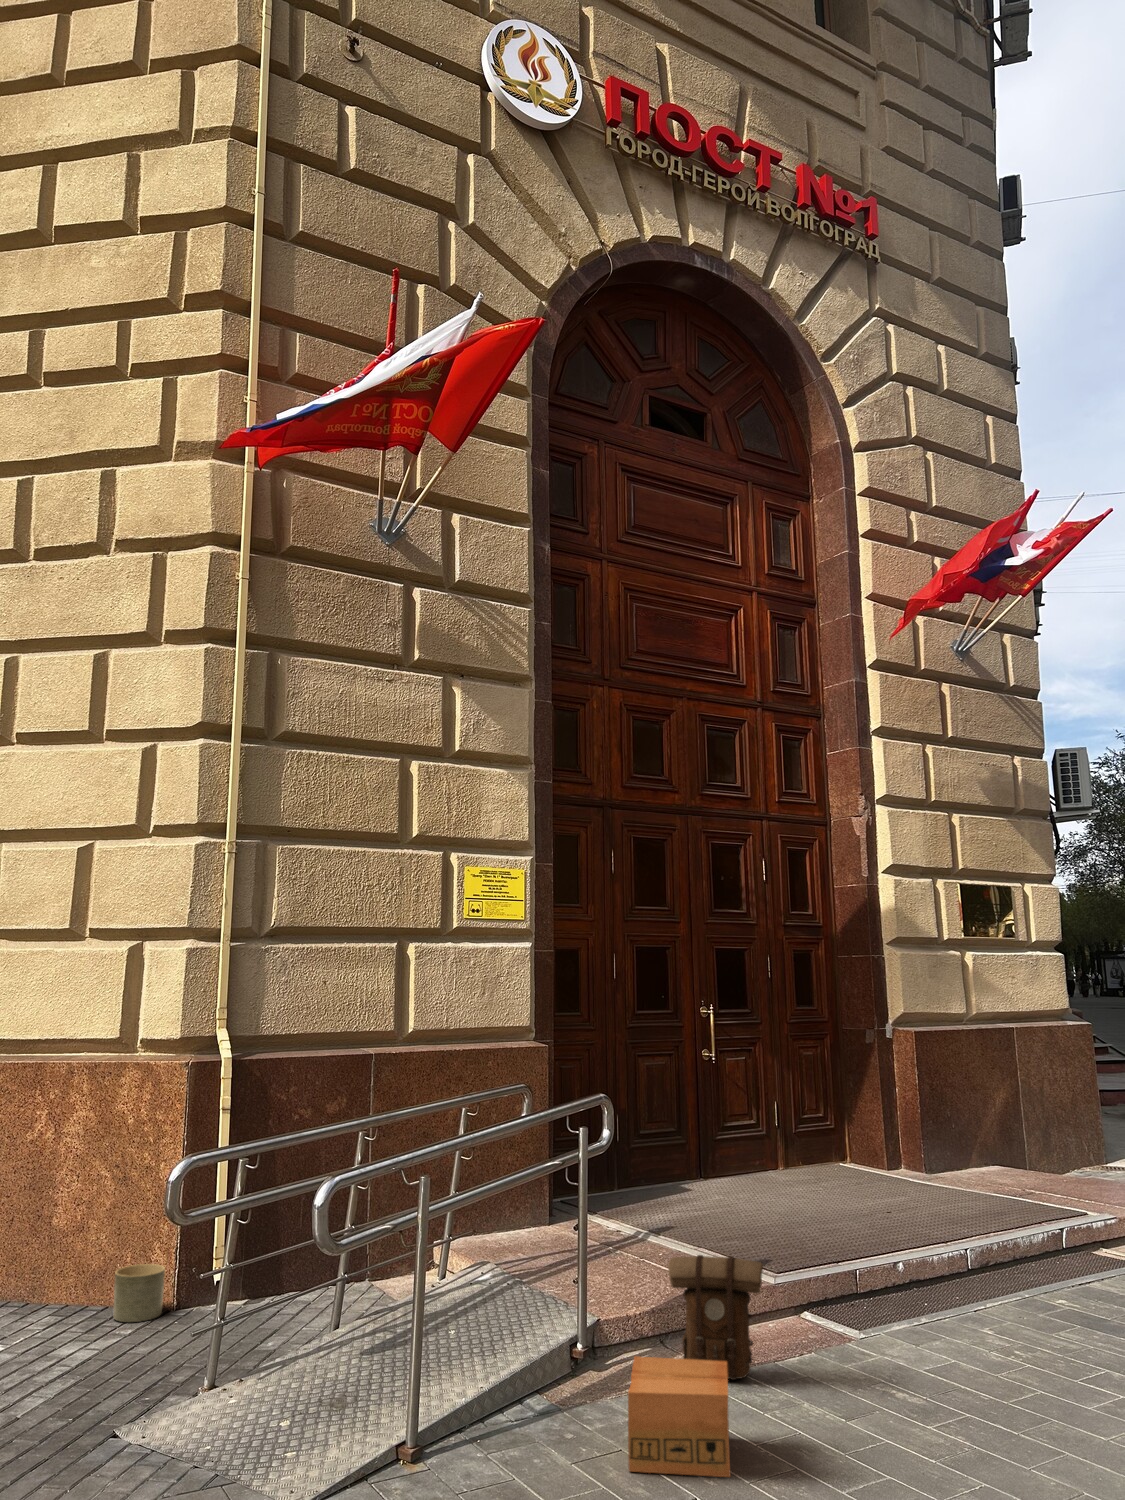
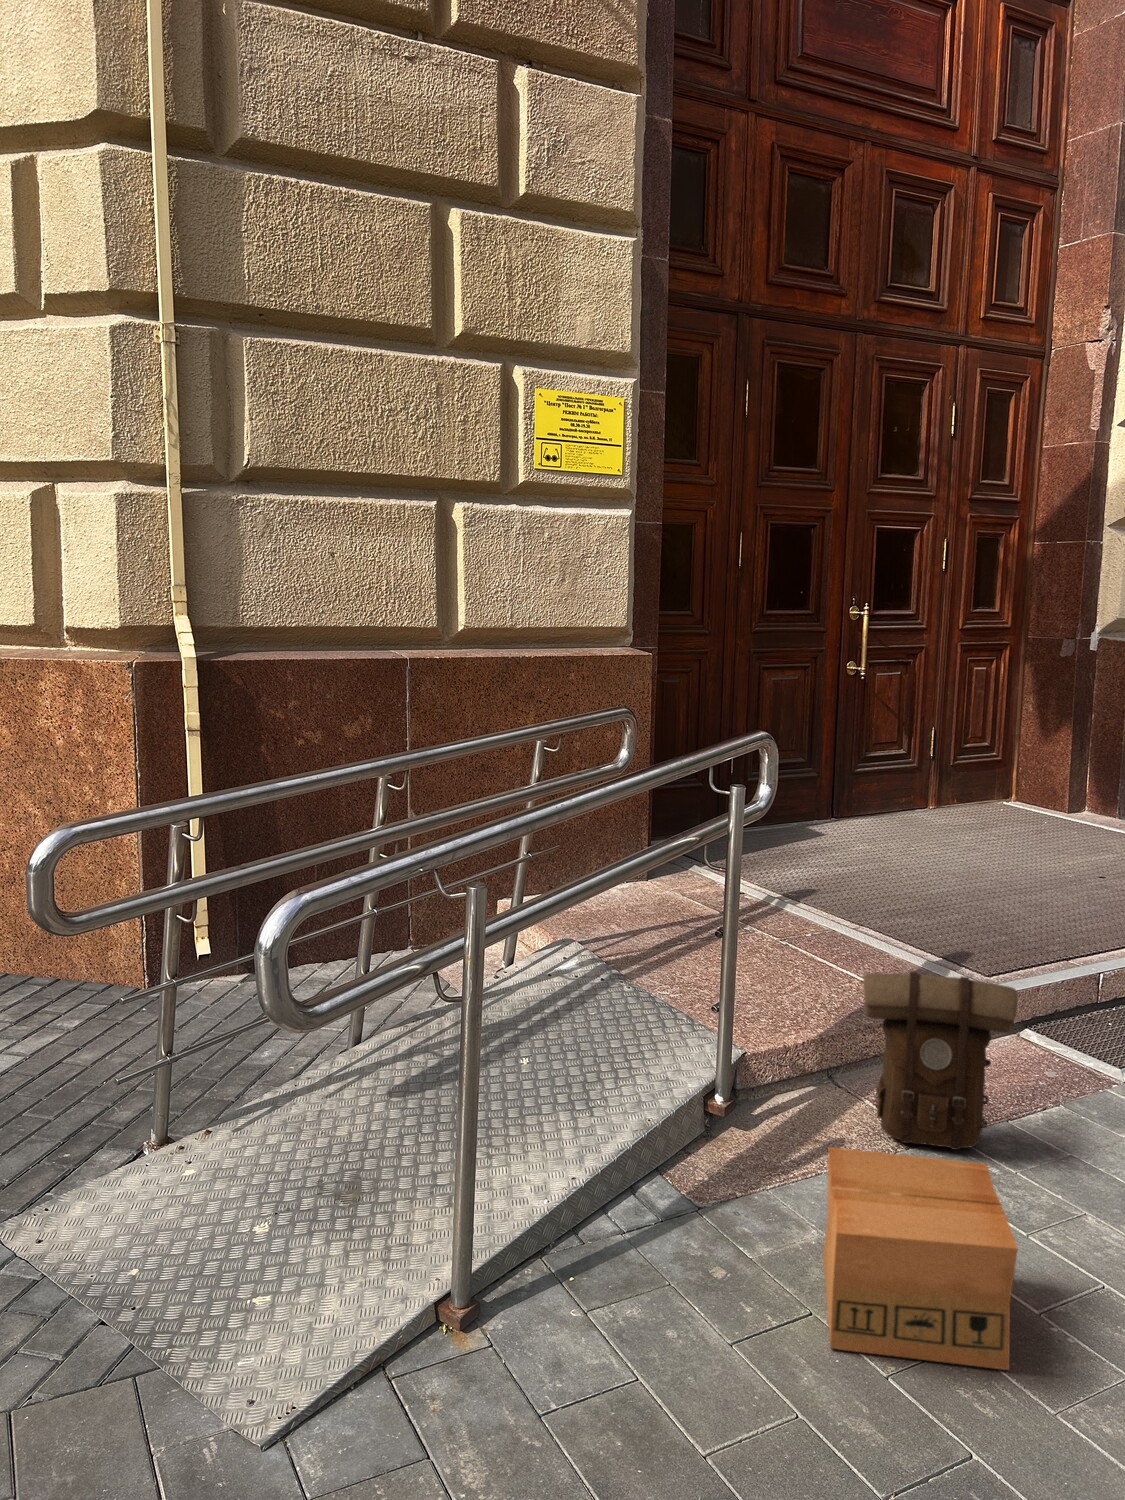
planter: present [113,1264,165,1322] -> none [43,939,117,1018]

